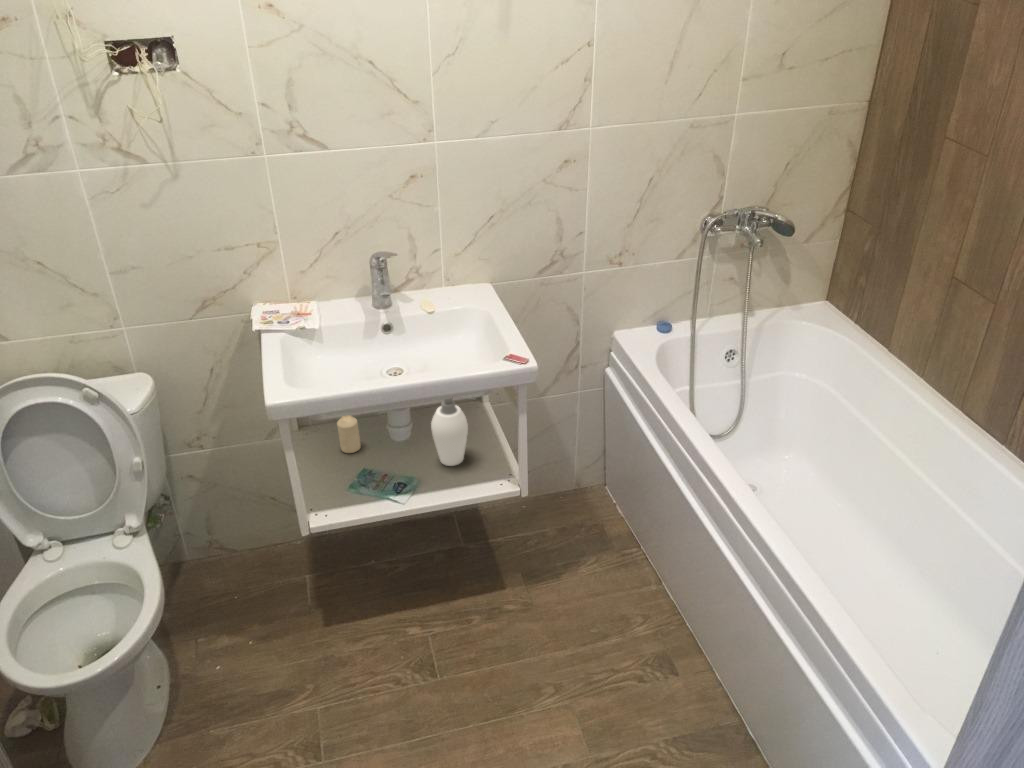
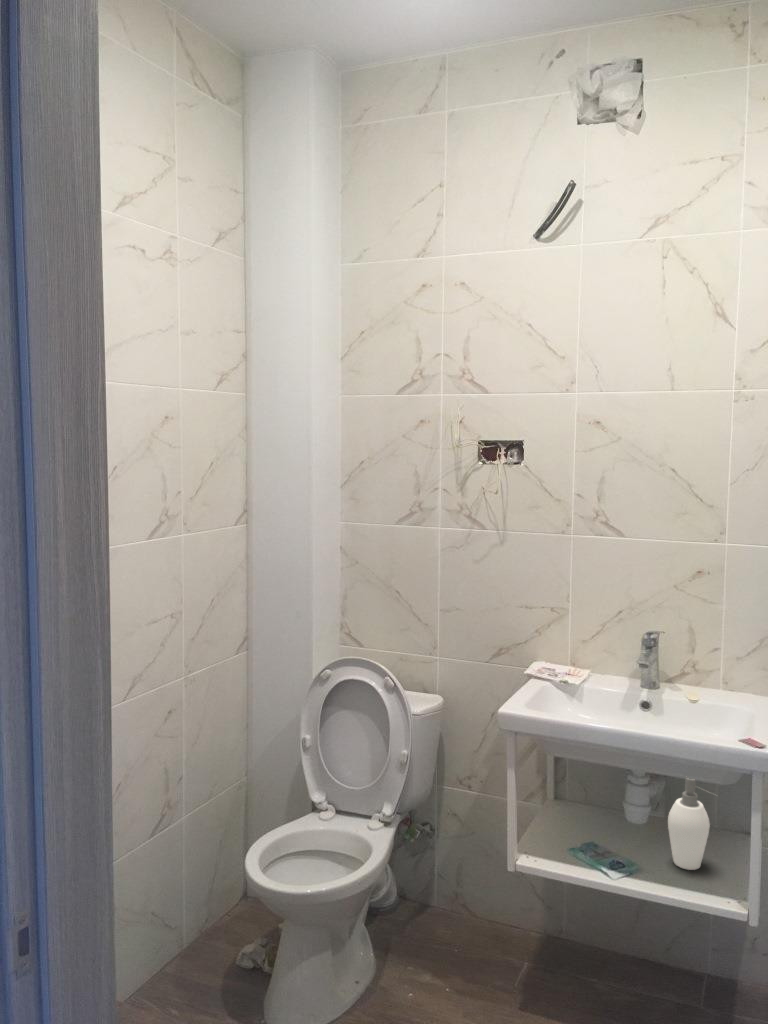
candle: present [337,415,361,453] -> none [580,784,602,825]

